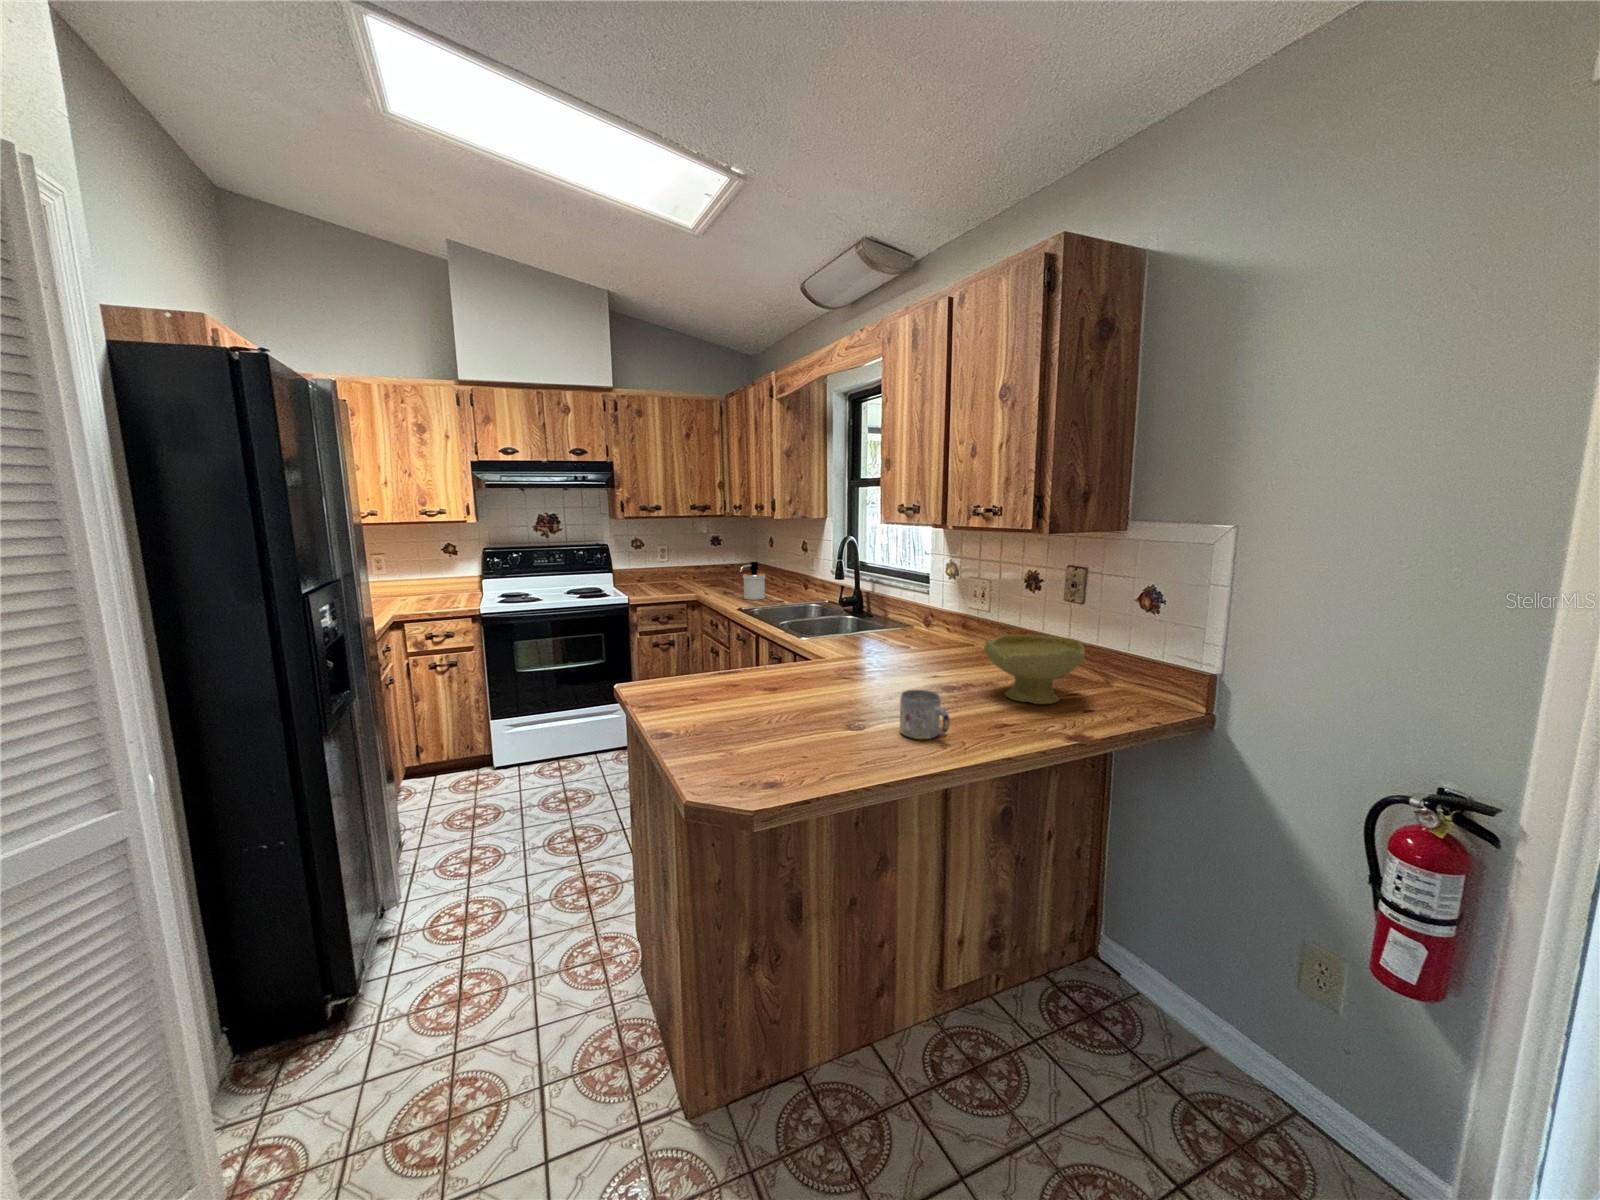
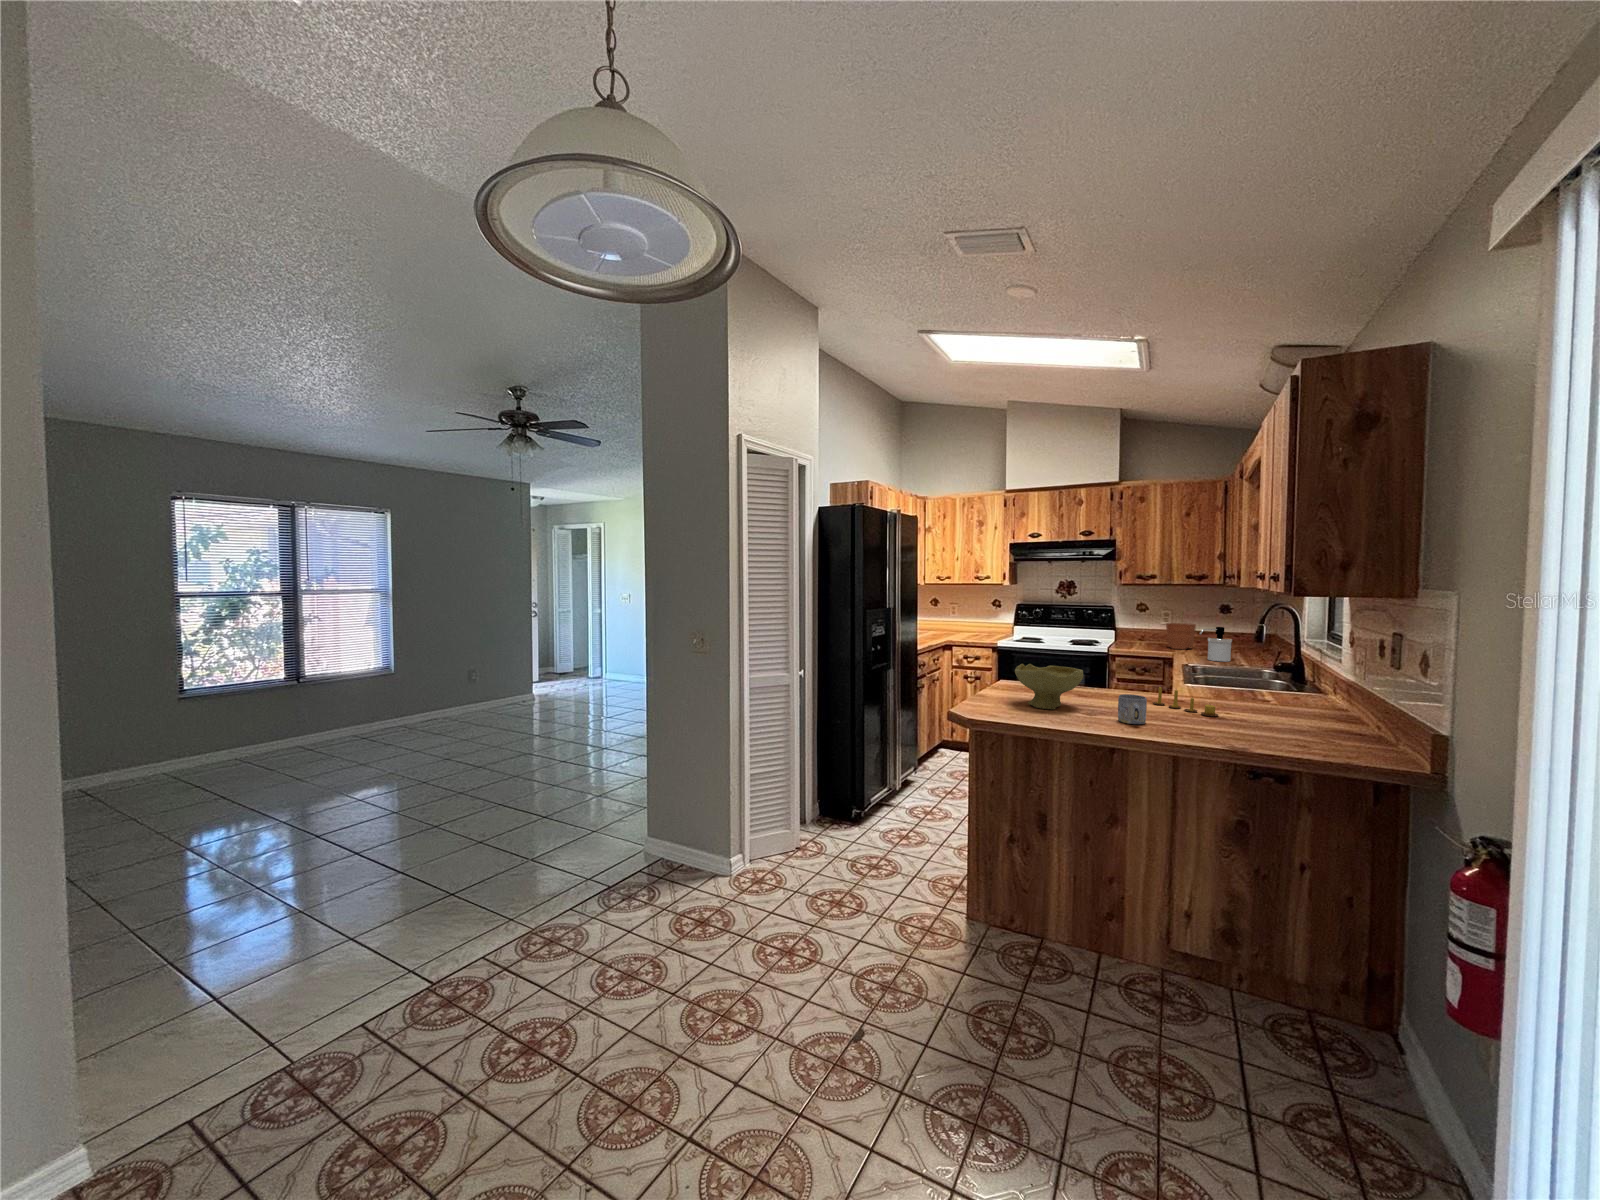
plant pot: none [682,546,712,589] -> present [1166,623,1196,649]
bowl: present [984,635,1085,704] -> present [1015,664,1083,710]
candle: none [856,657,948,691] -> present [1153,687,1218,716]

